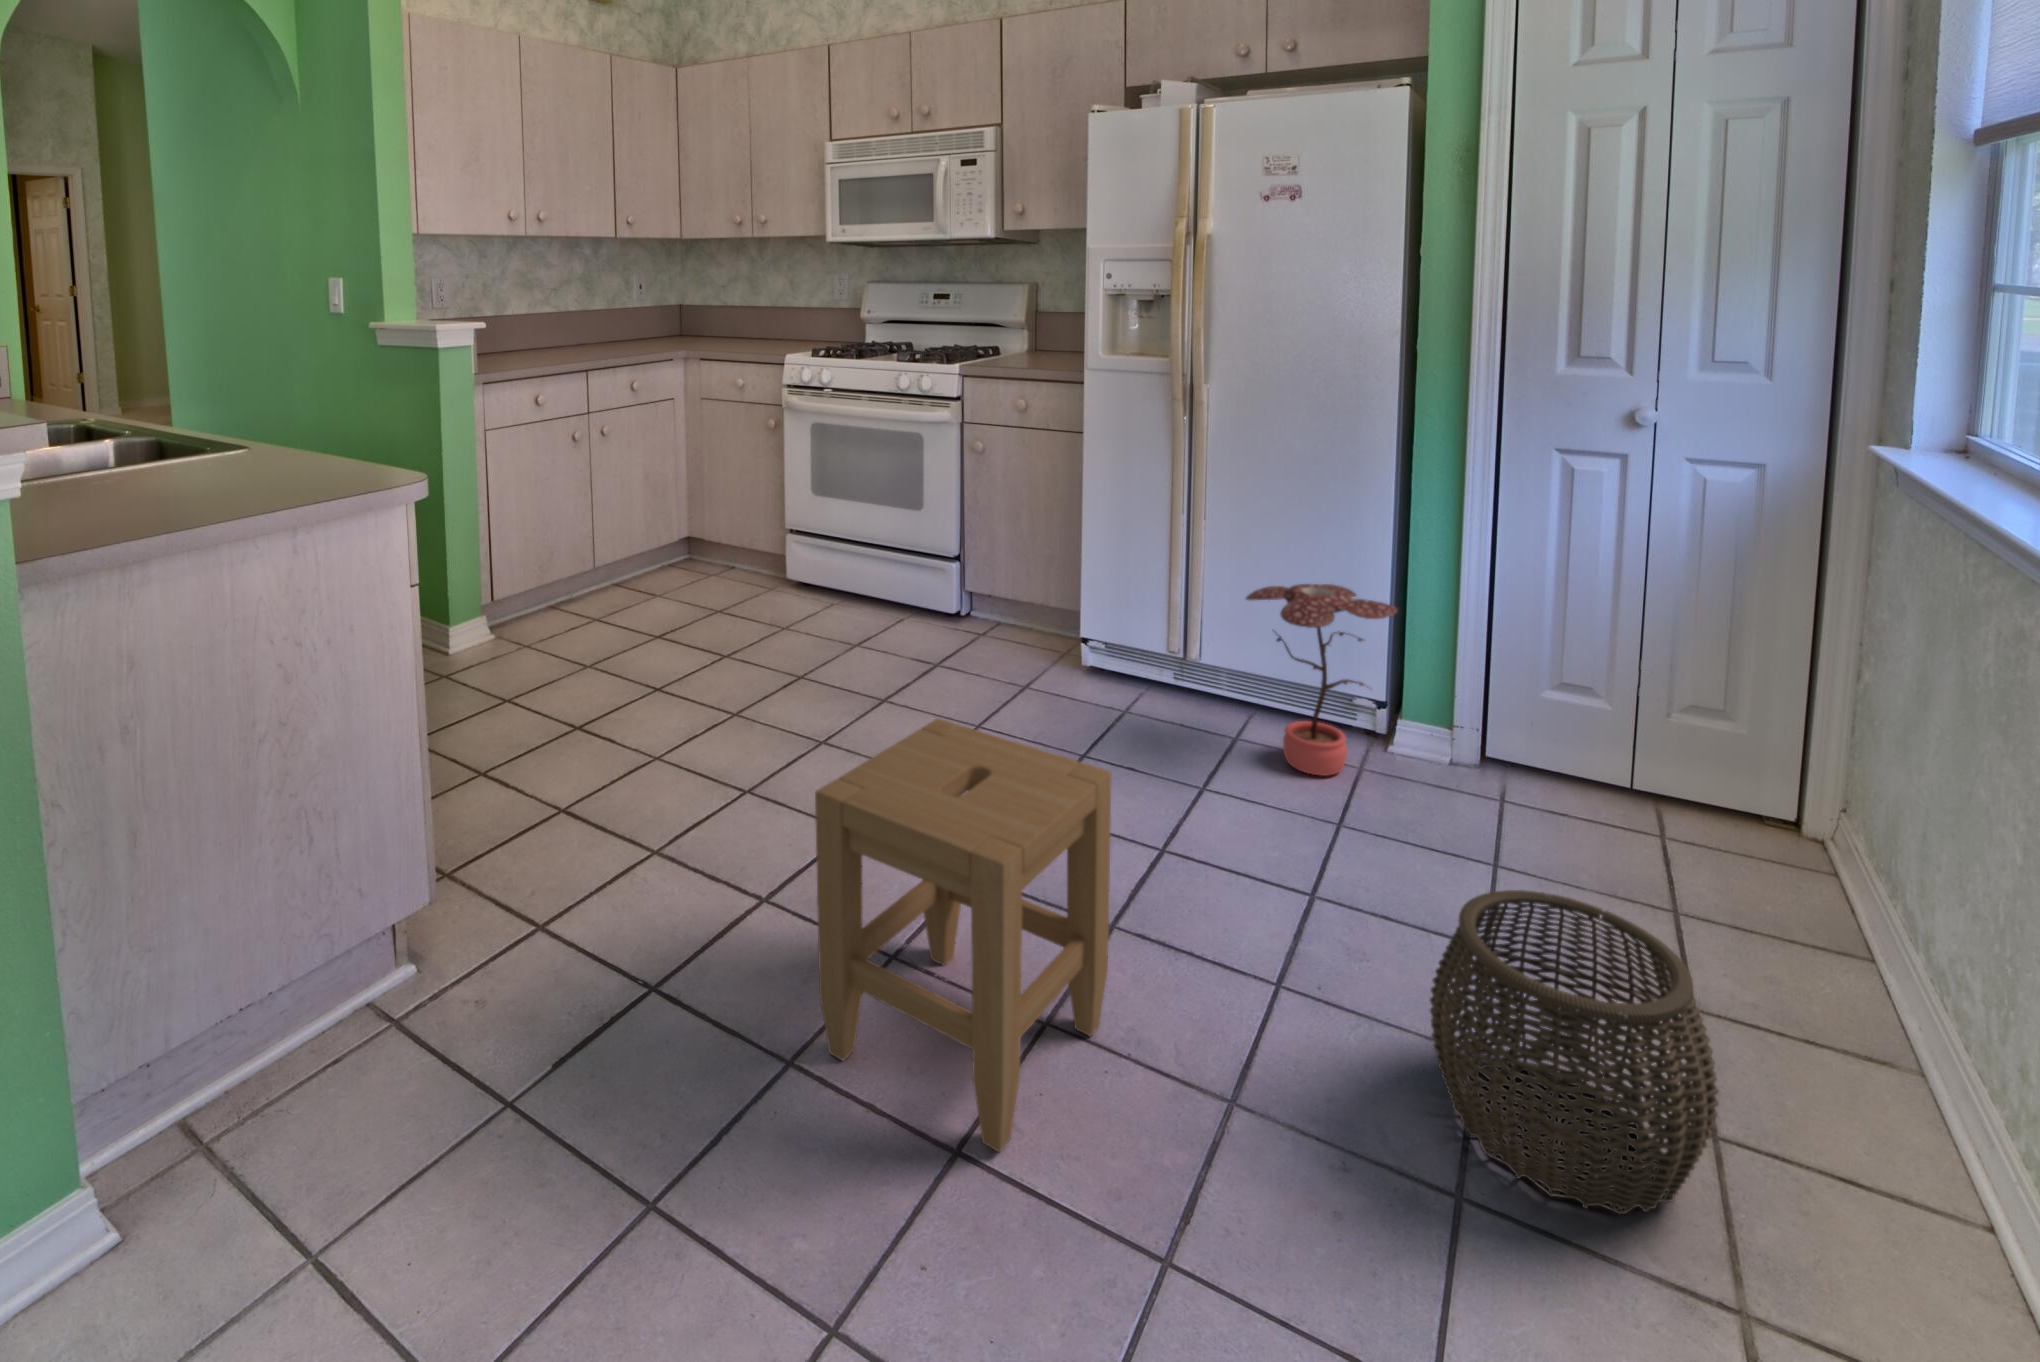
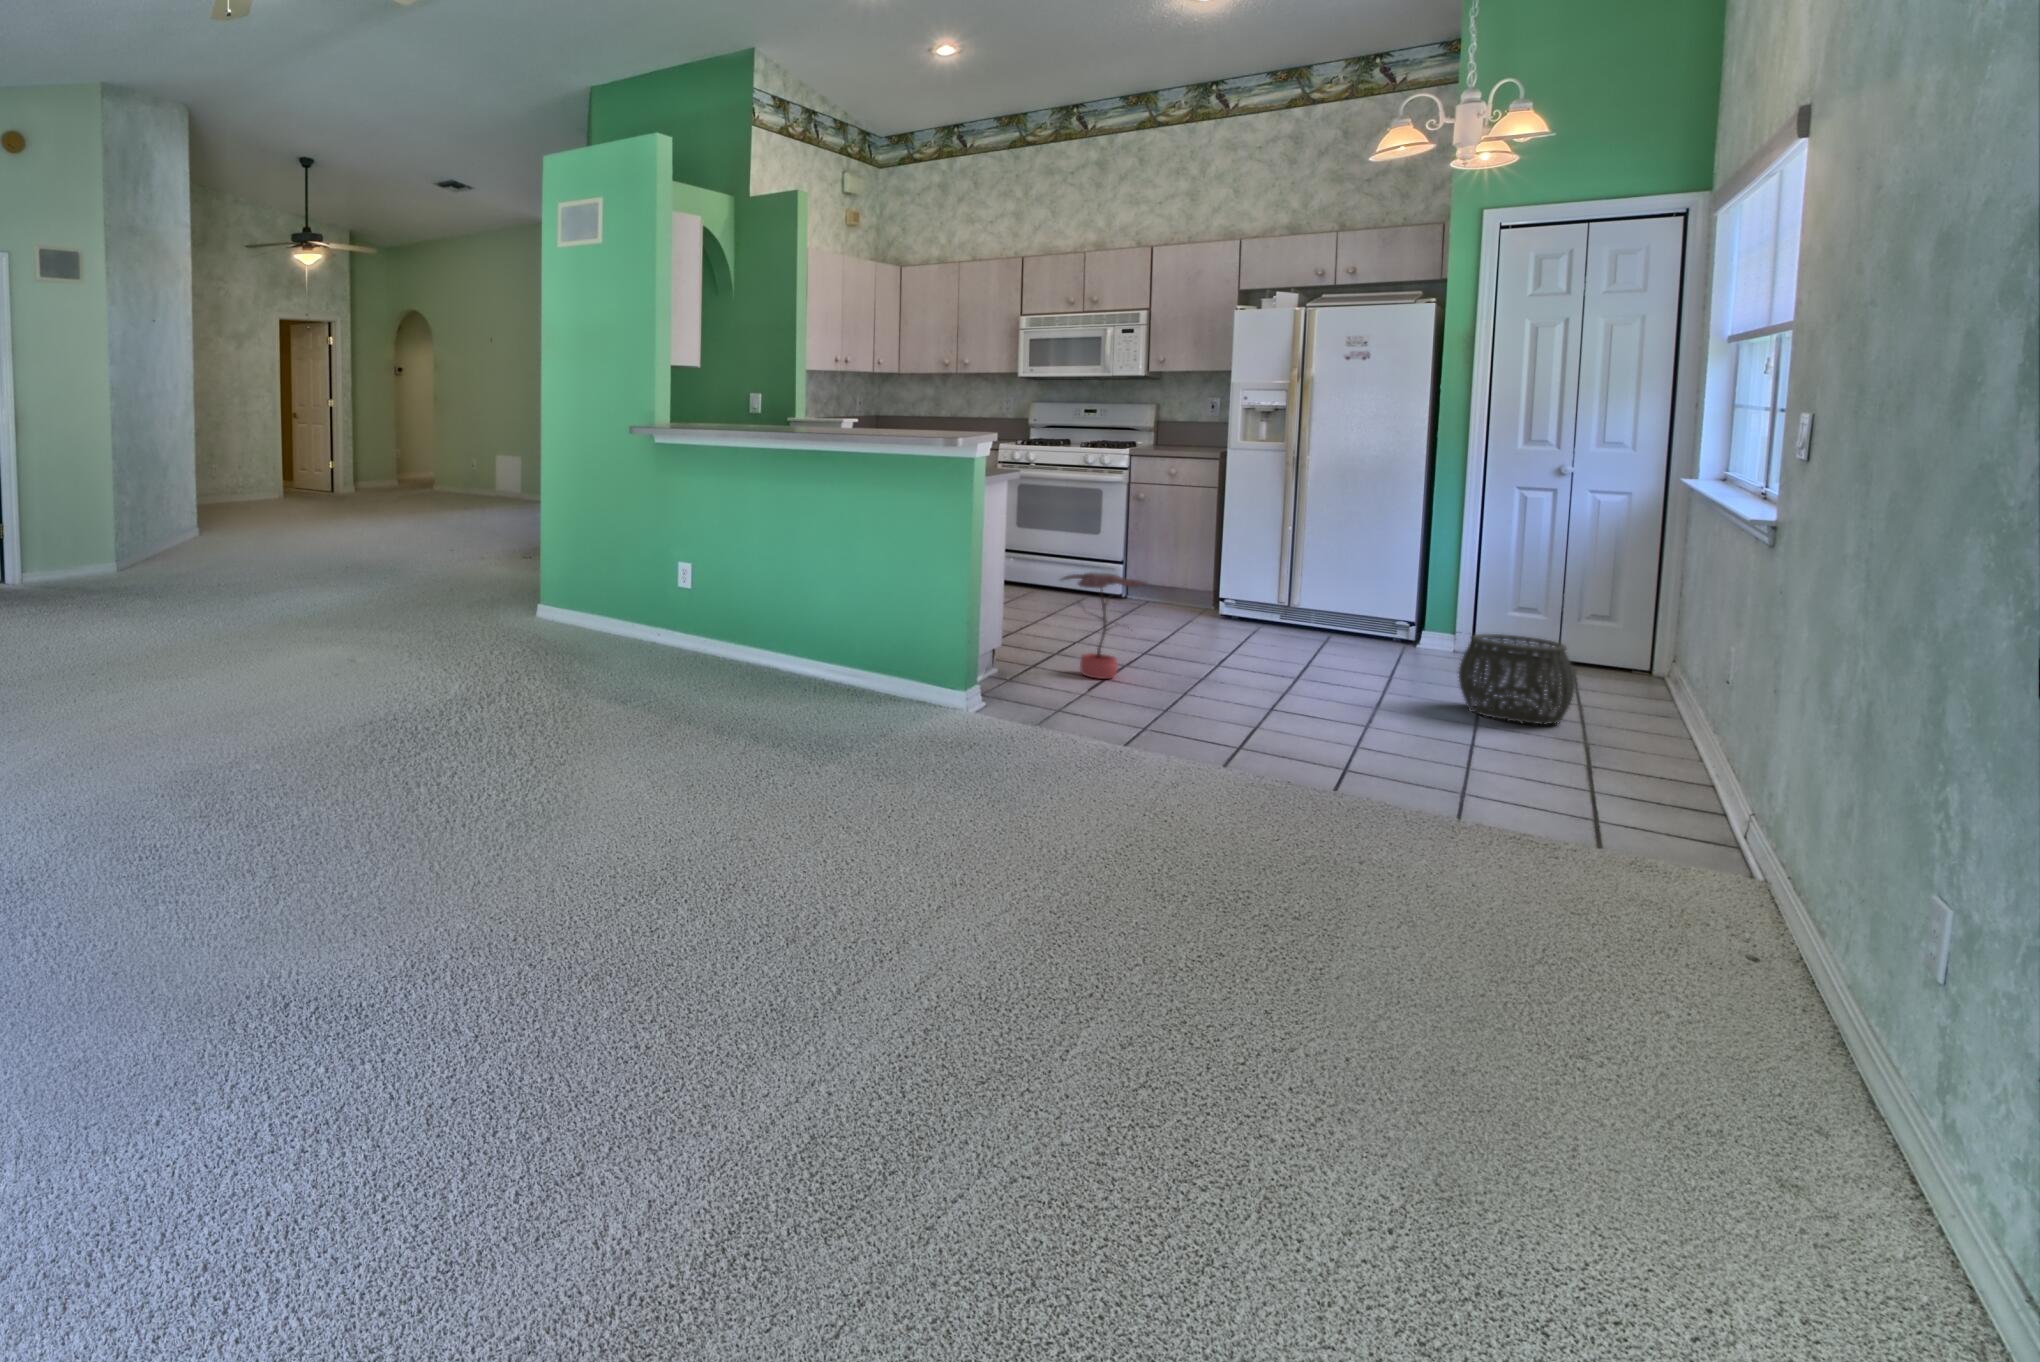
potted plant: present [1246,584,1398,776] -> present [1062,572,1146,679]
stool: present [815,719,1111,1152] -> none [1193,577,1316,705]

